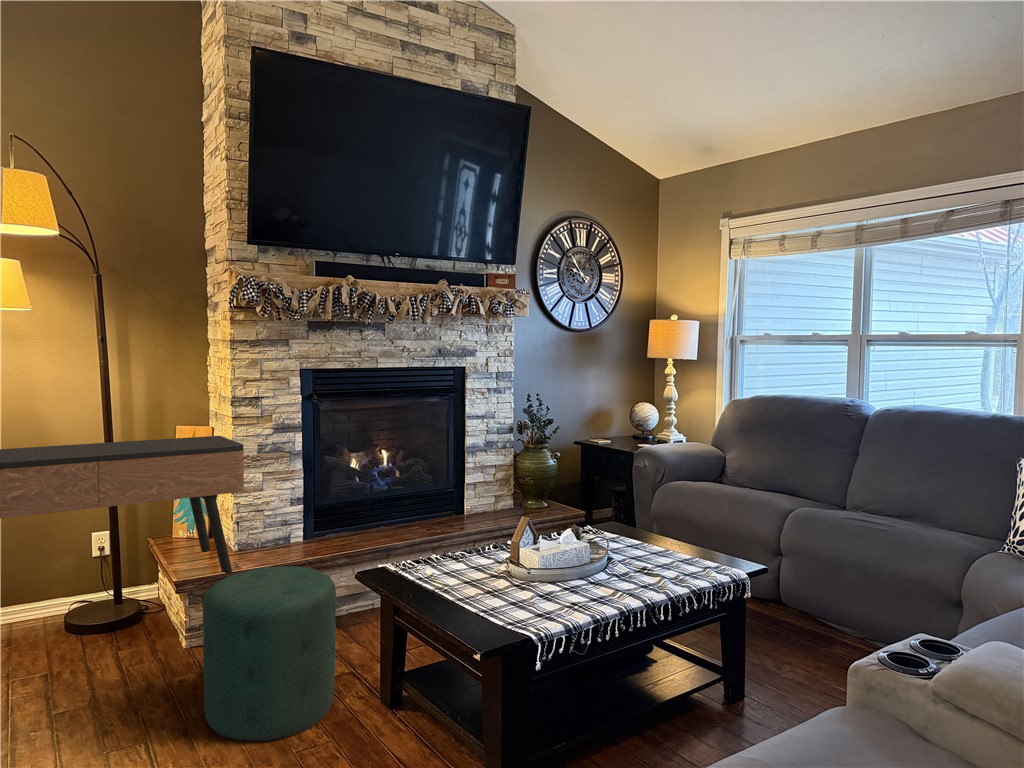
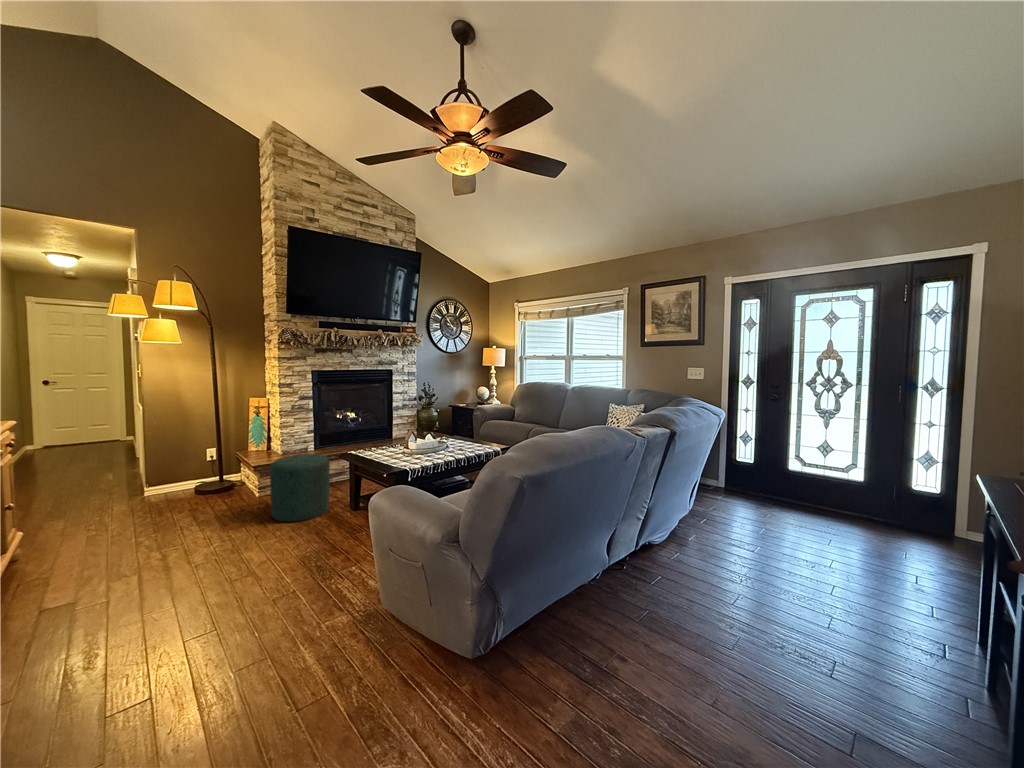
console table: present [0,436,244,574] -> none [123,402,288,523]

